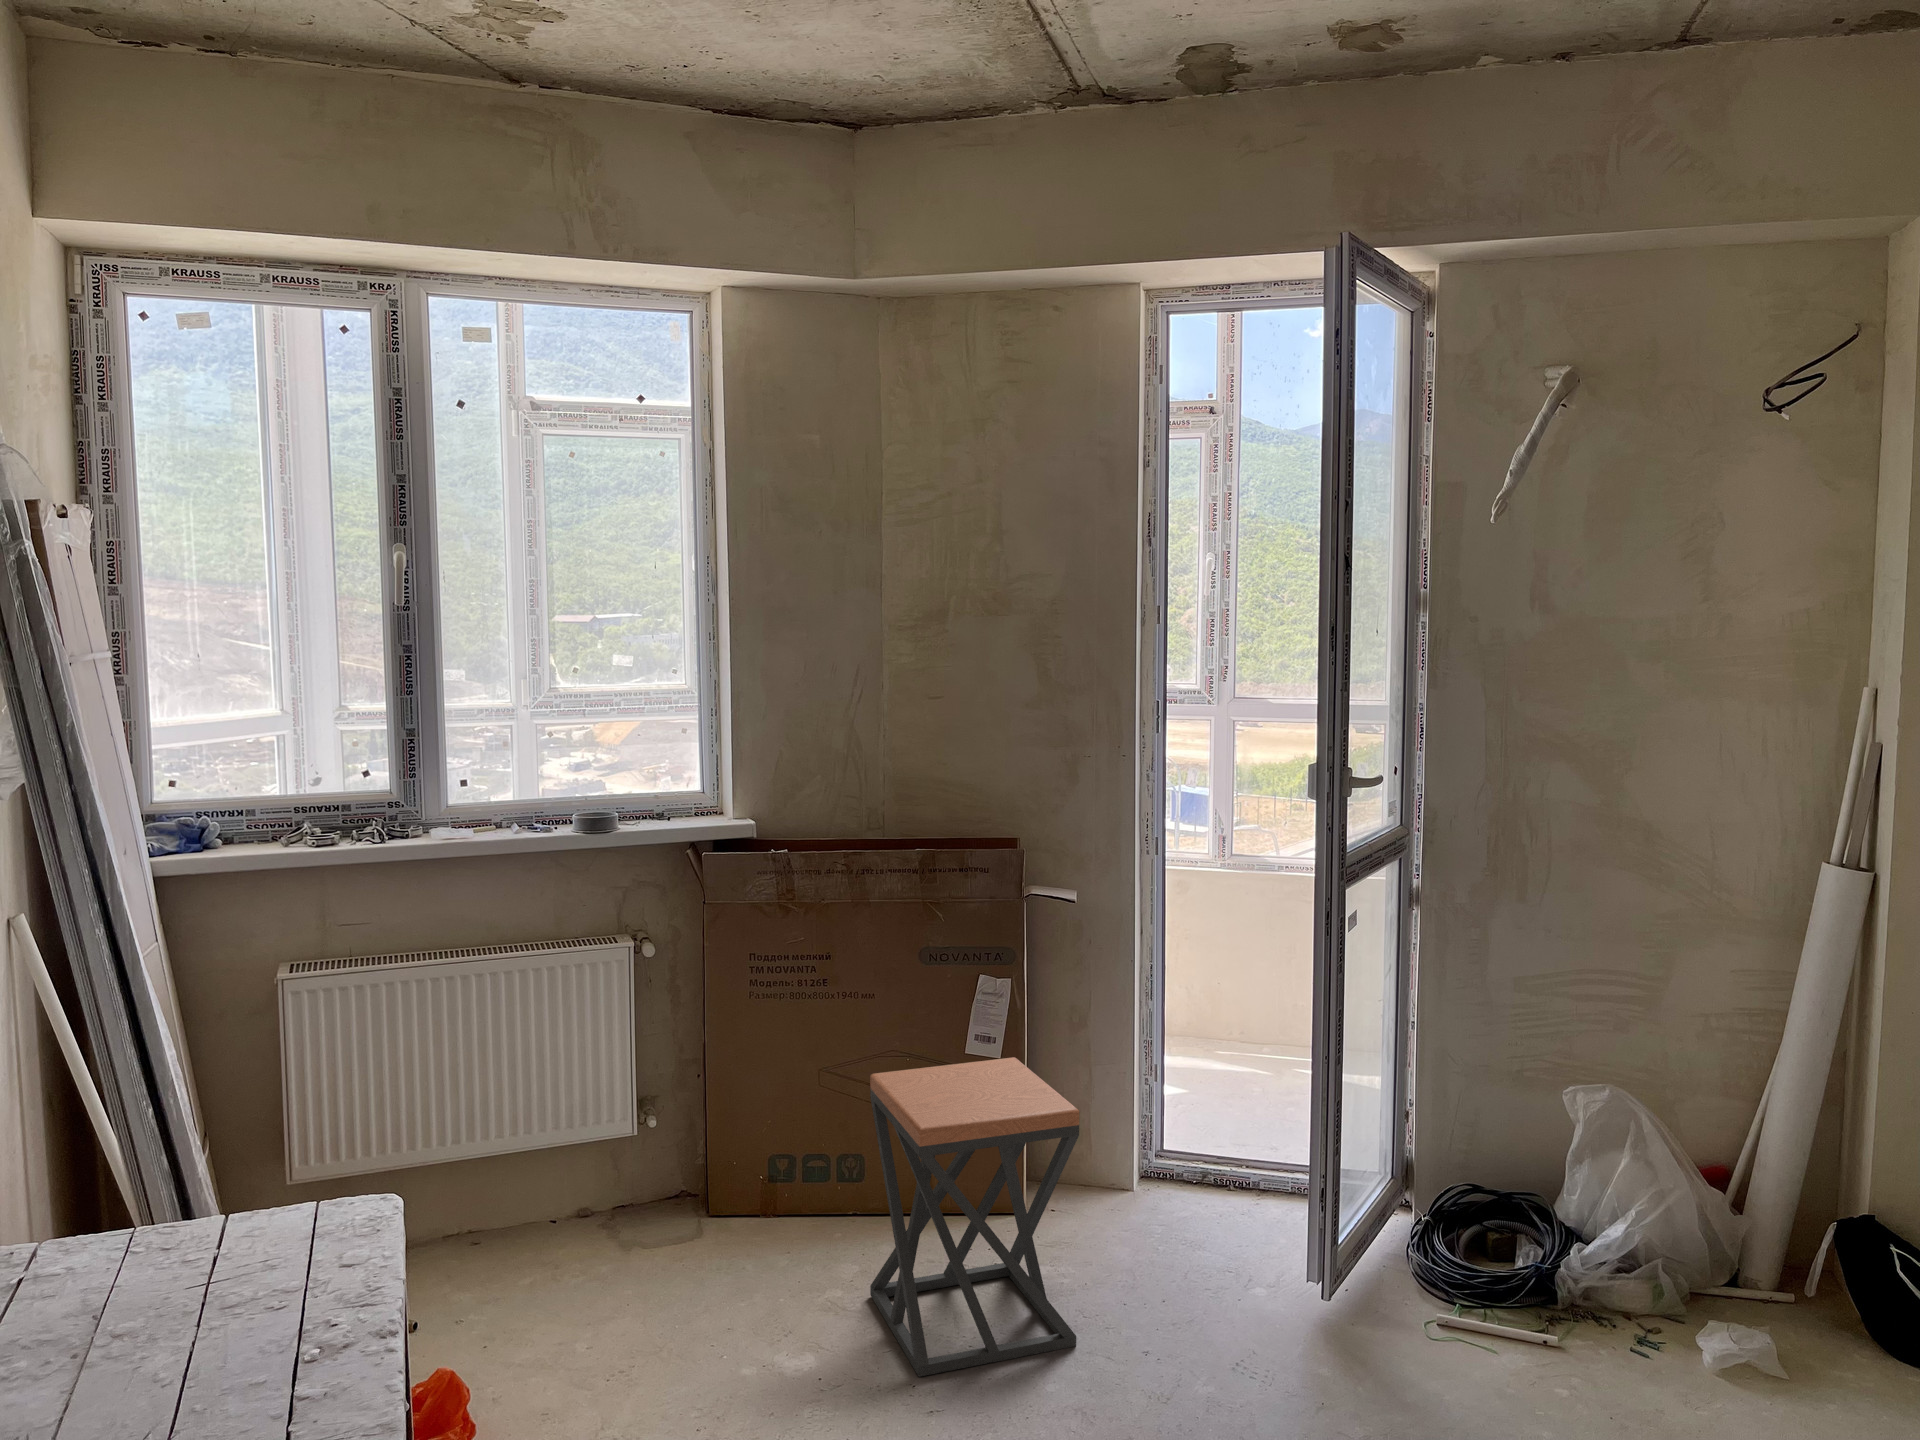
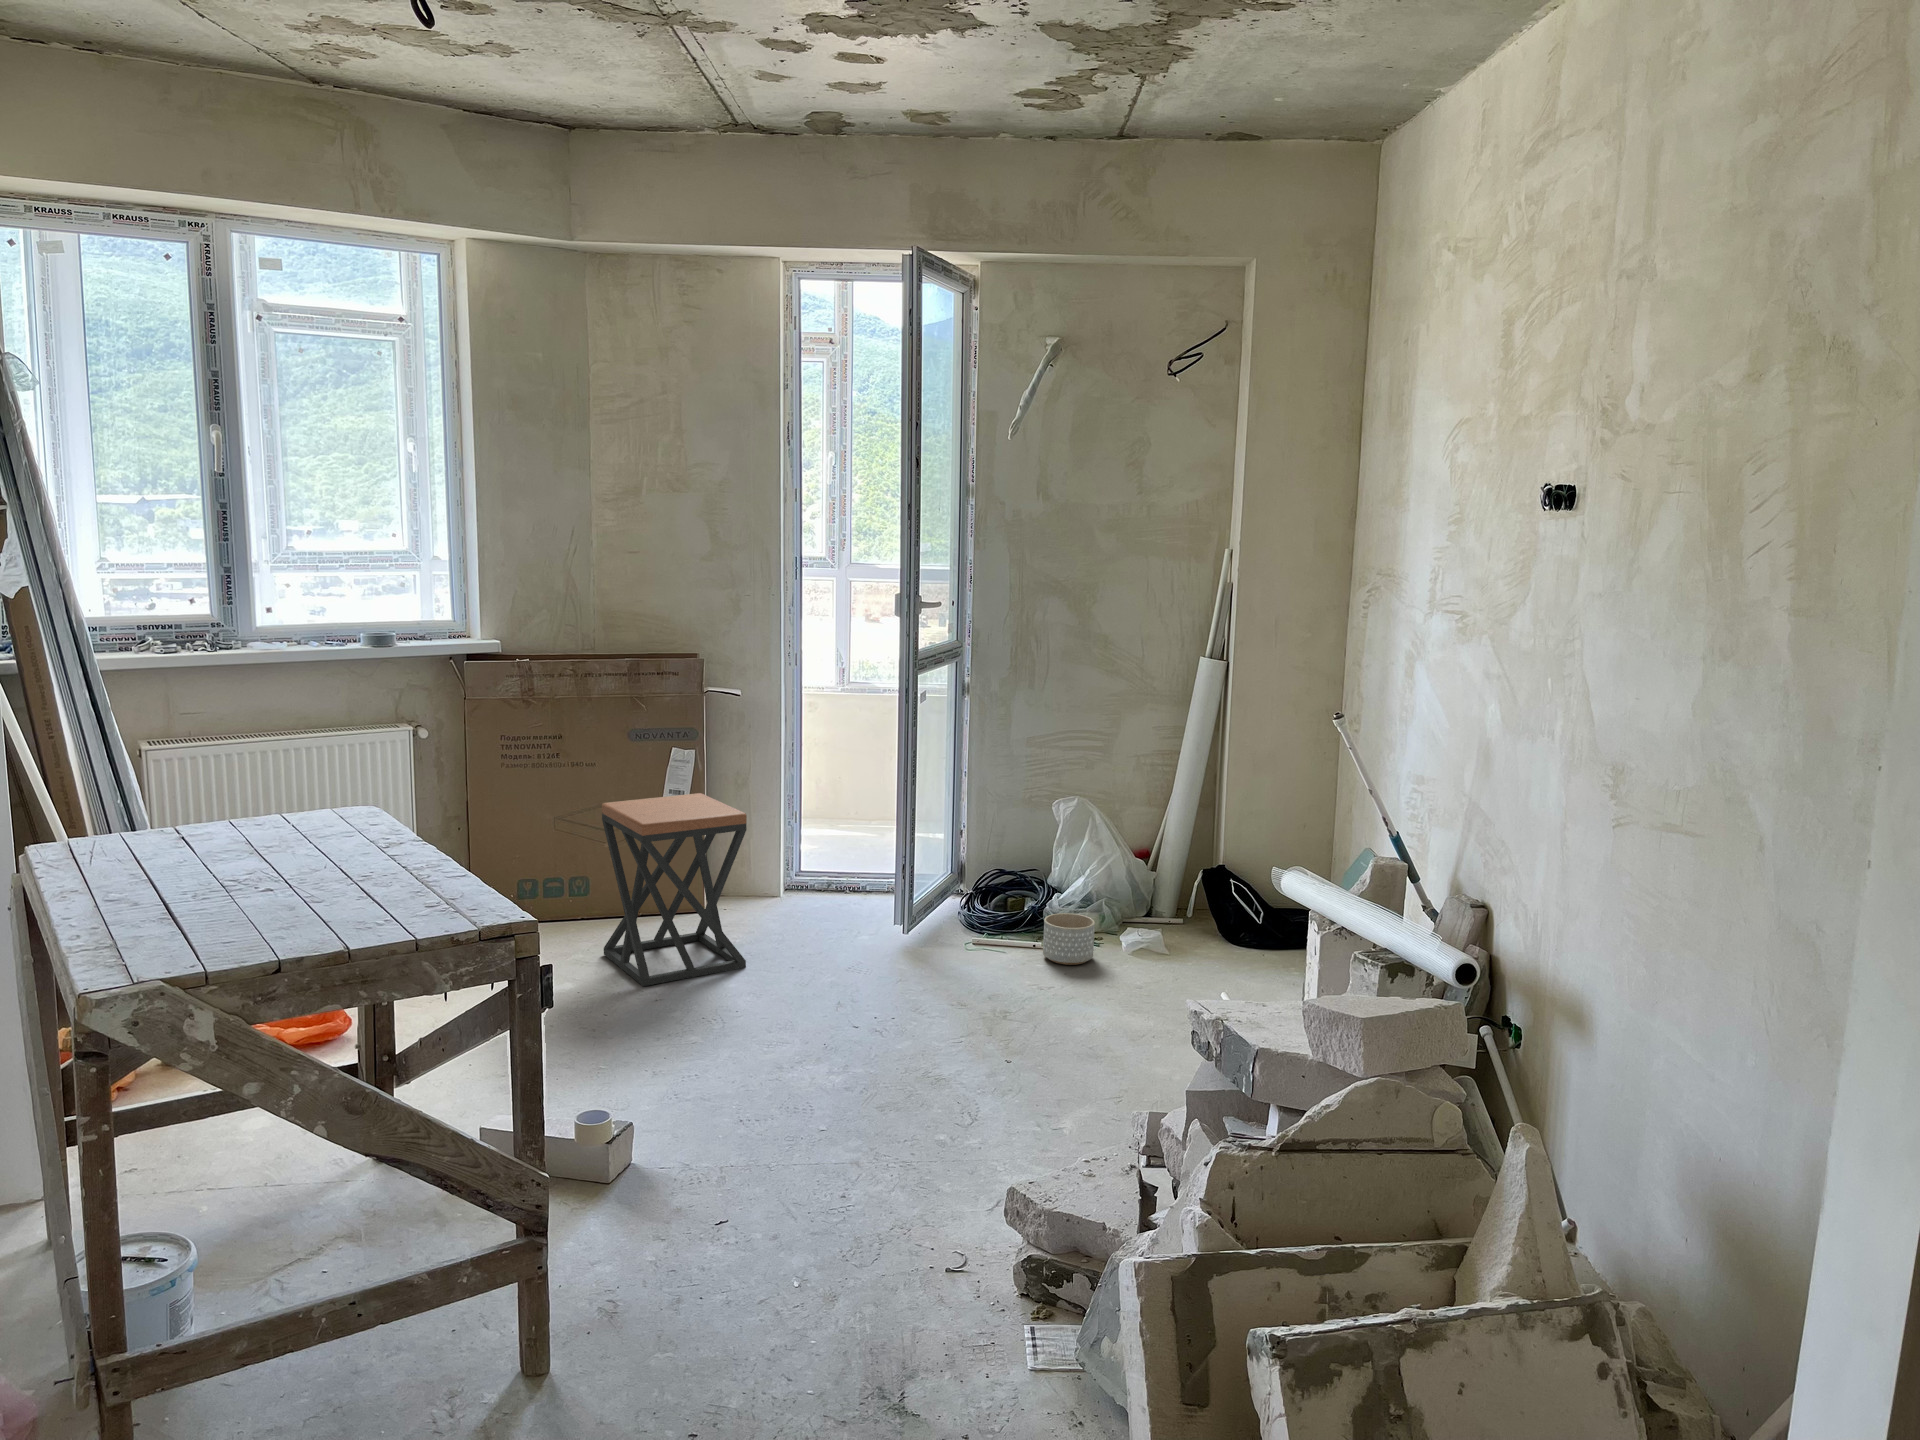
planter: none [1565,1296,1661,1399] -> present [1043,913,1095,965]

